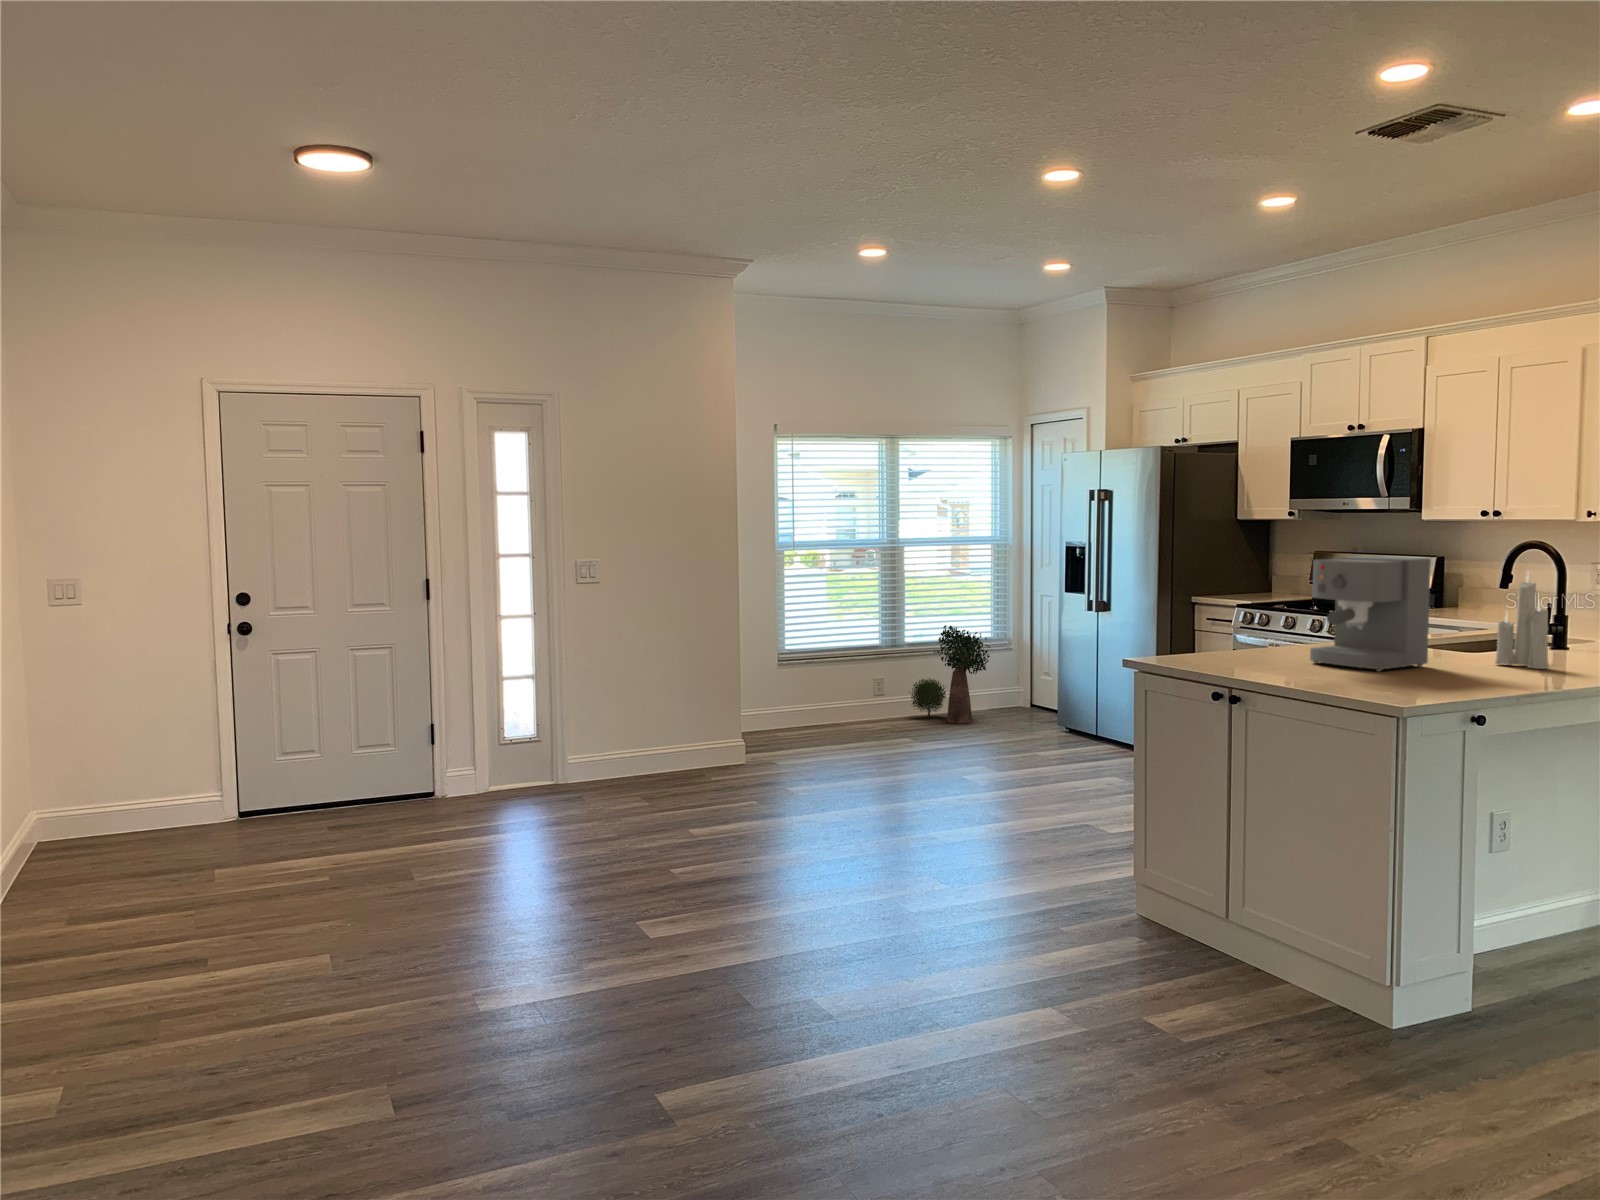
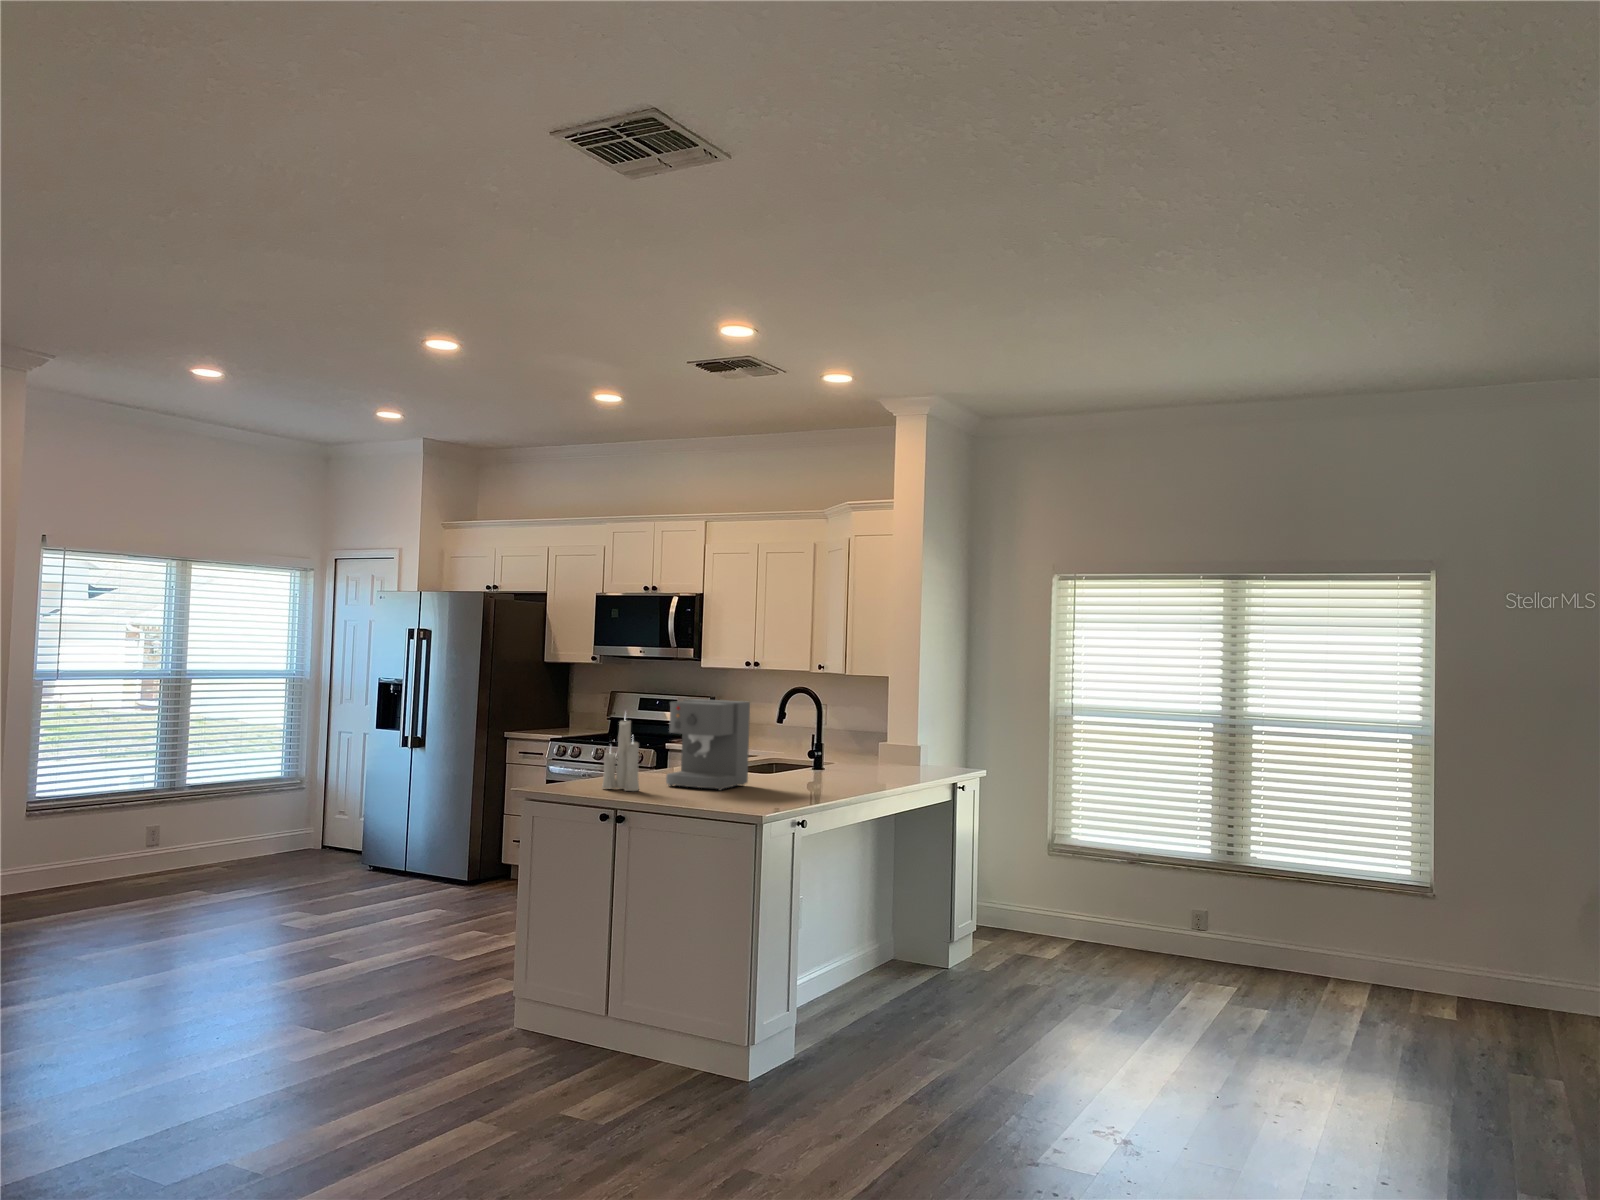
candle: present [1495,578,1549,669] -> present [602,720,639,791]
potted plant: present [909,625,990,724] -> none [188,765,289,872]

